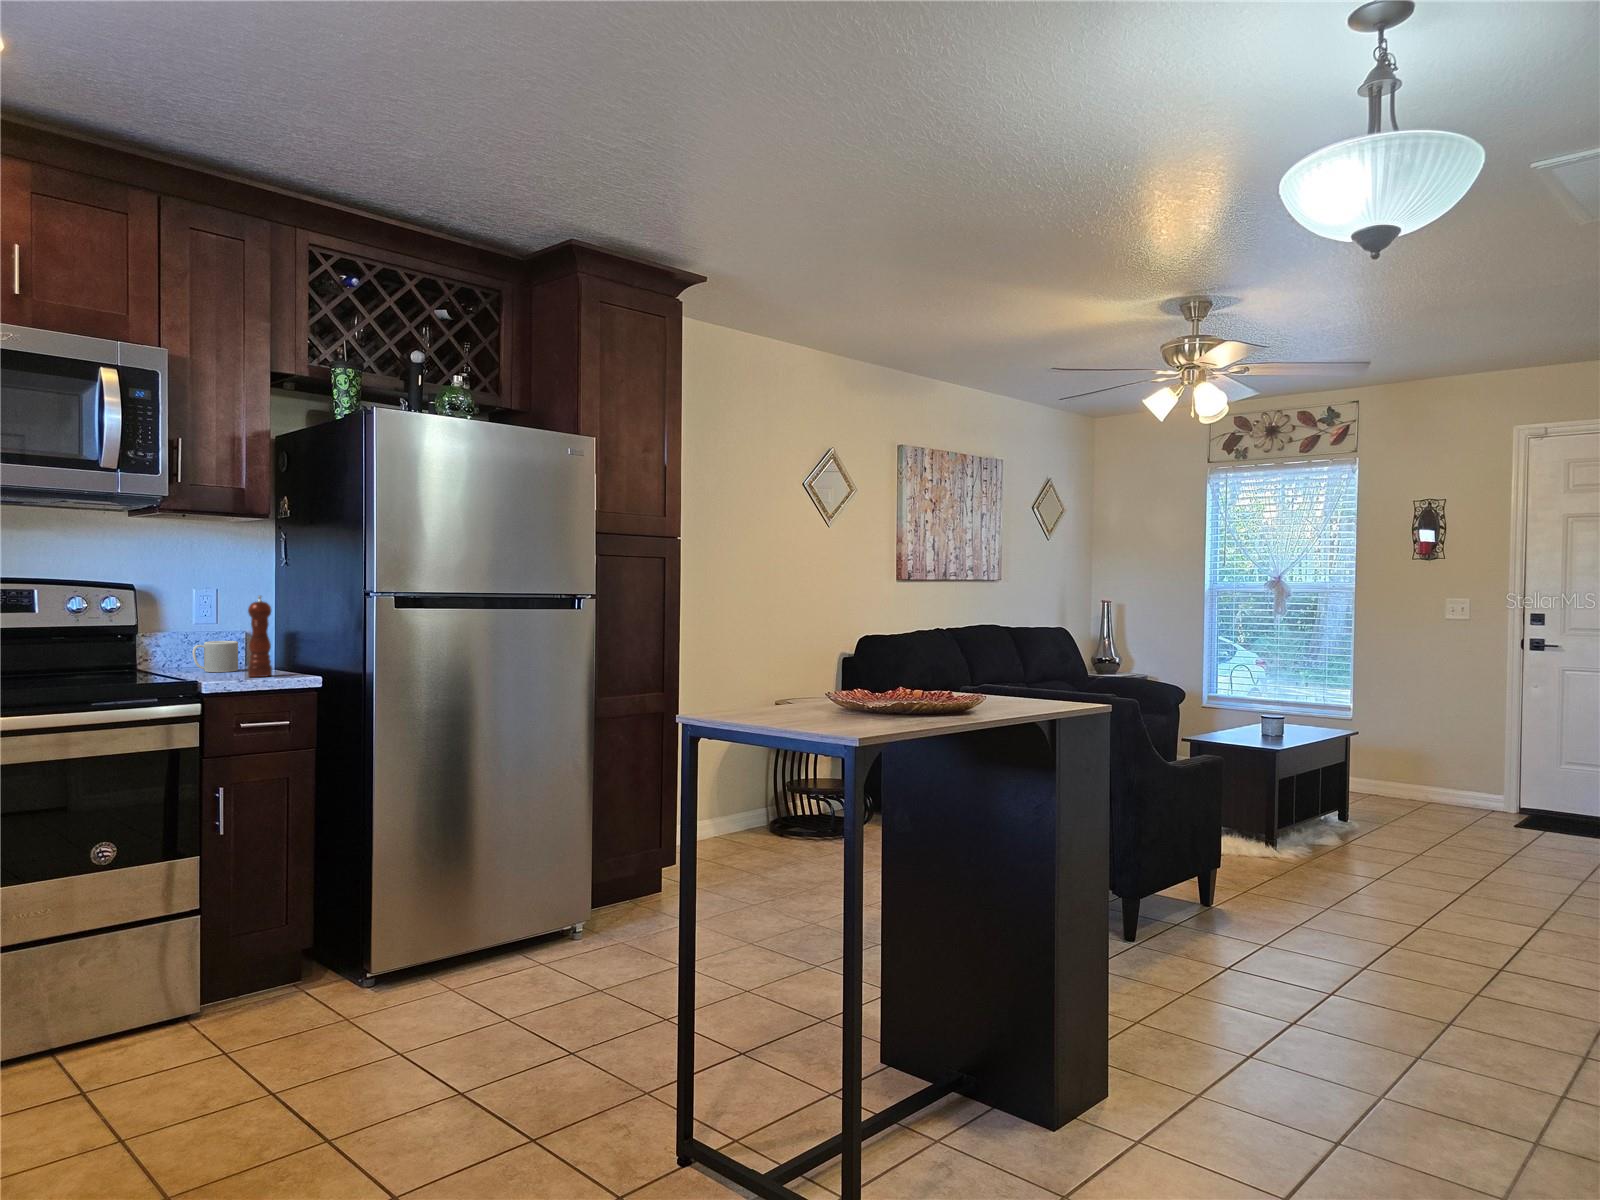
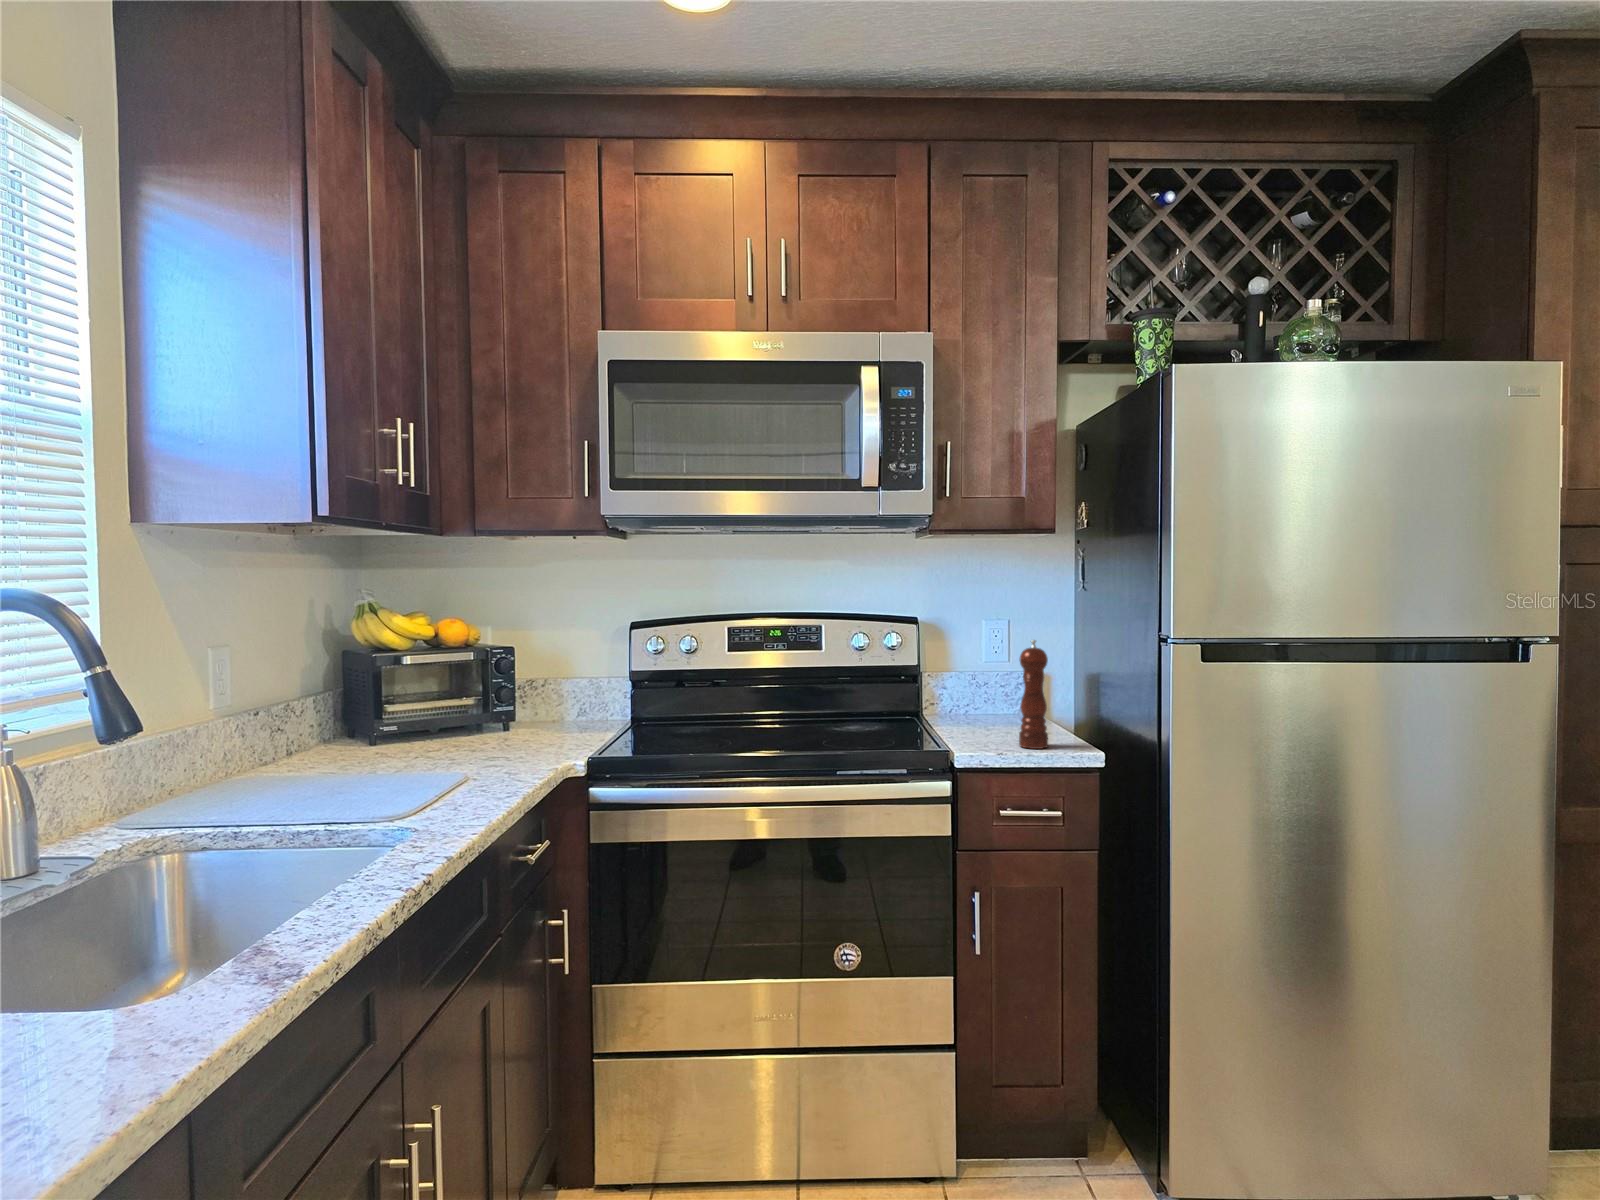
mug: present [192,641,238,672] -> none [971,686,1021,727]

